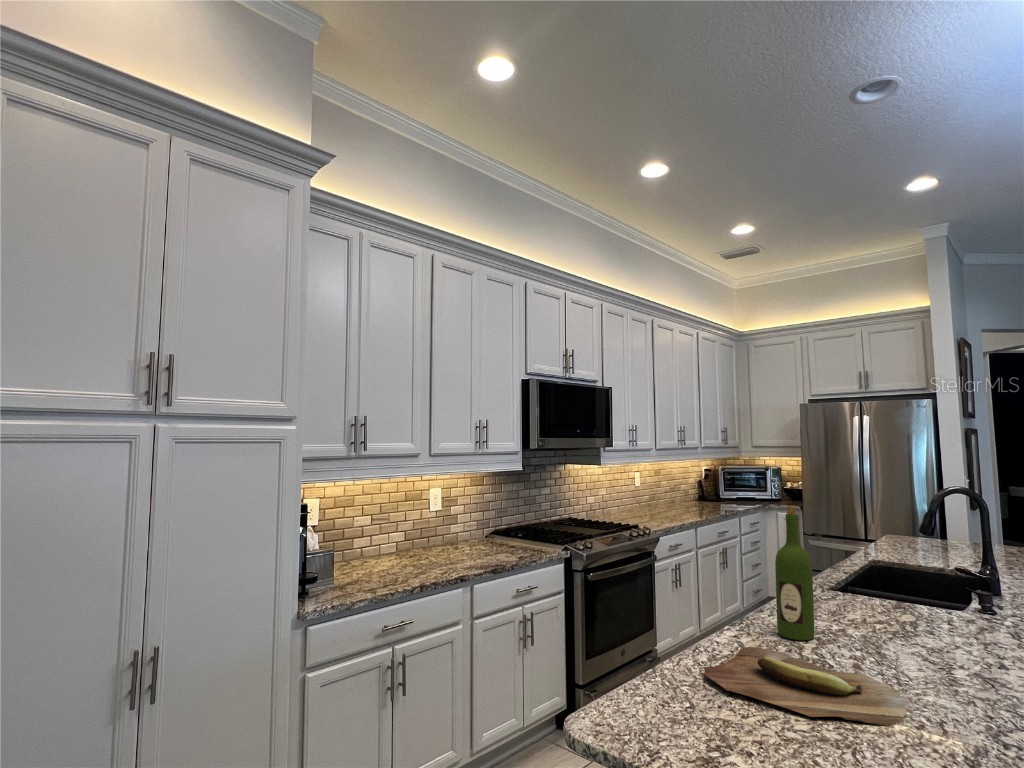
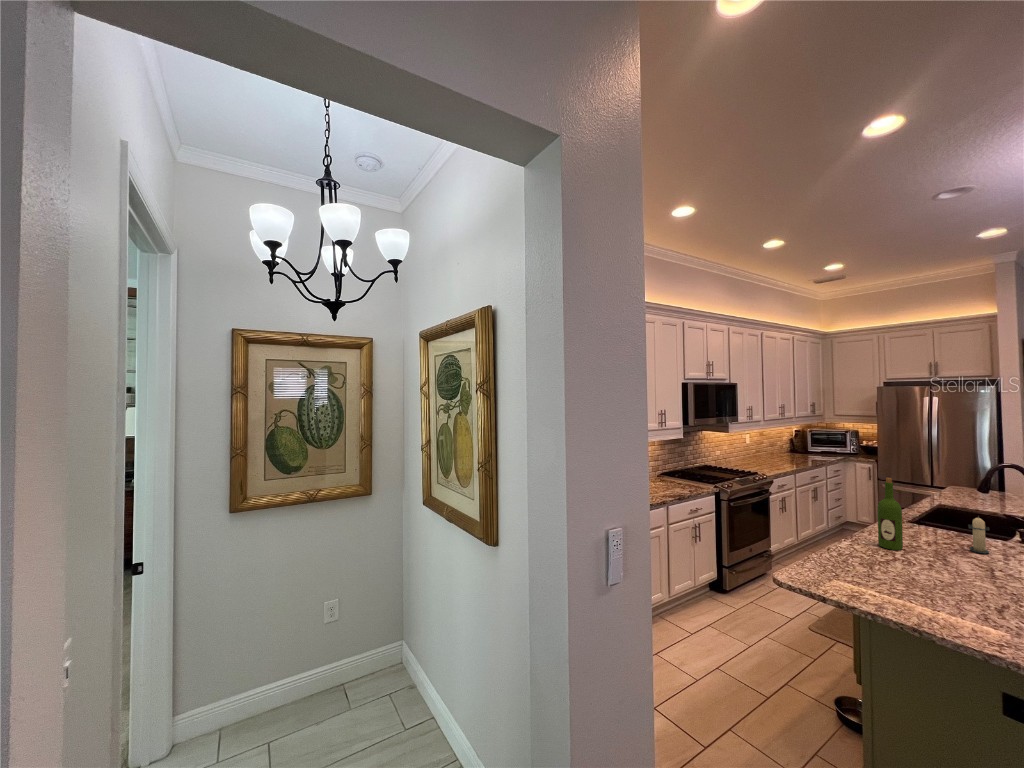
candle: none [909,568,949,637] -> present [968,516,989,553]
cutting board: present [702,647,910,726] -> none [839,551,971,593]

